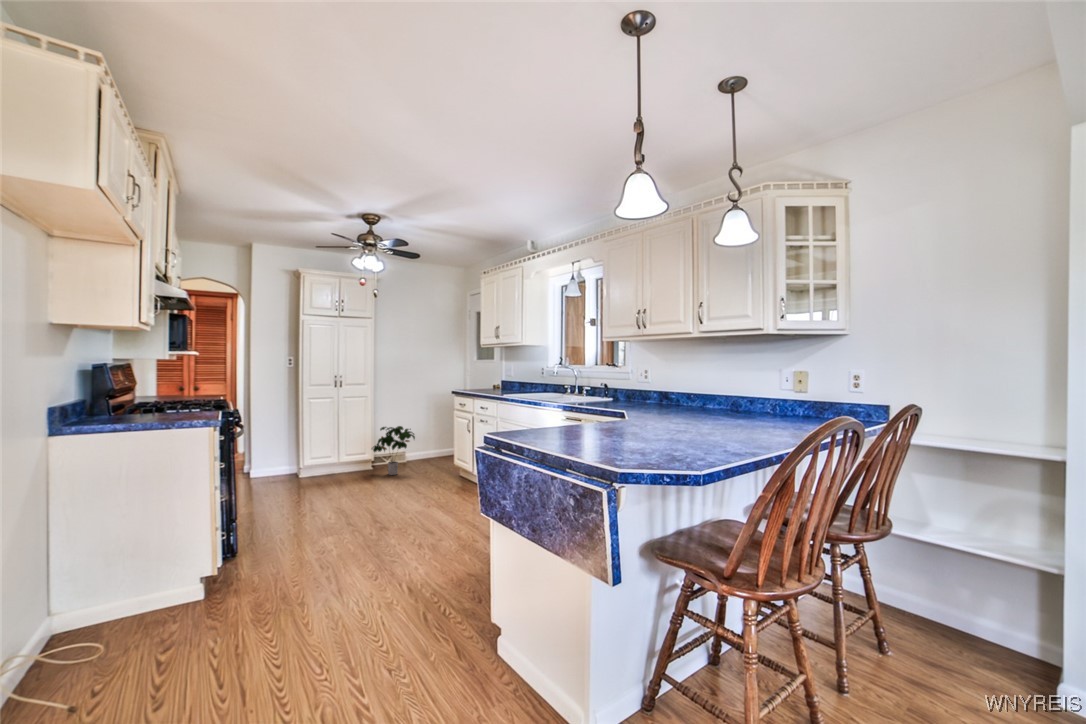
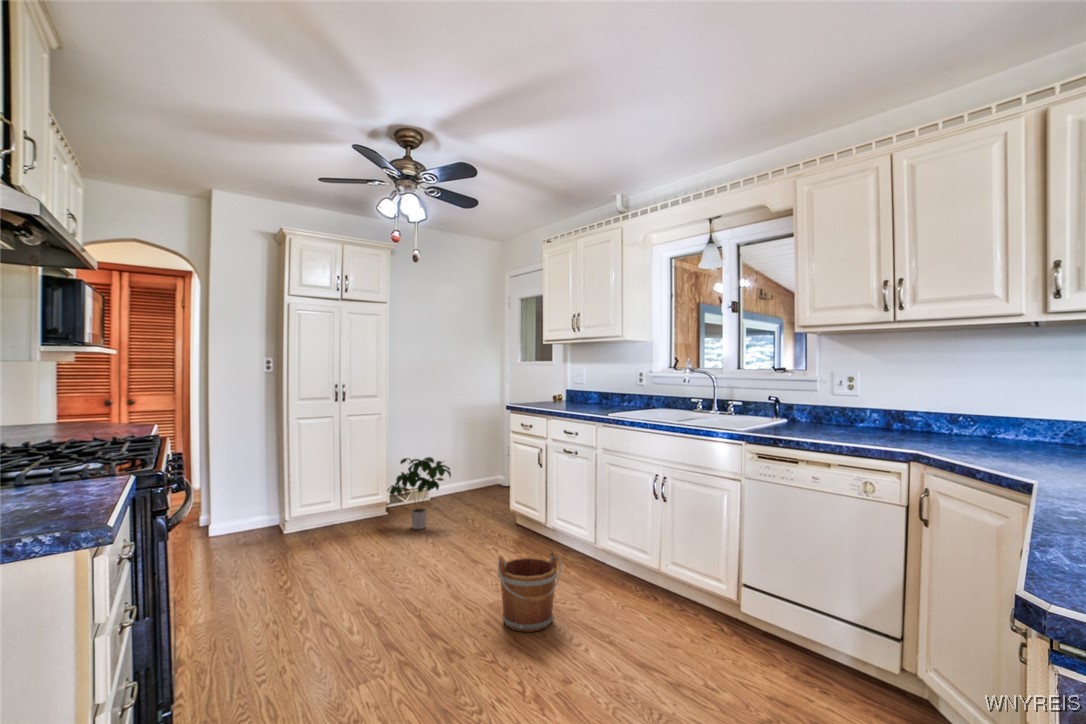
bucket: none [419,480,460,527] -> present [498,552,561,632]

